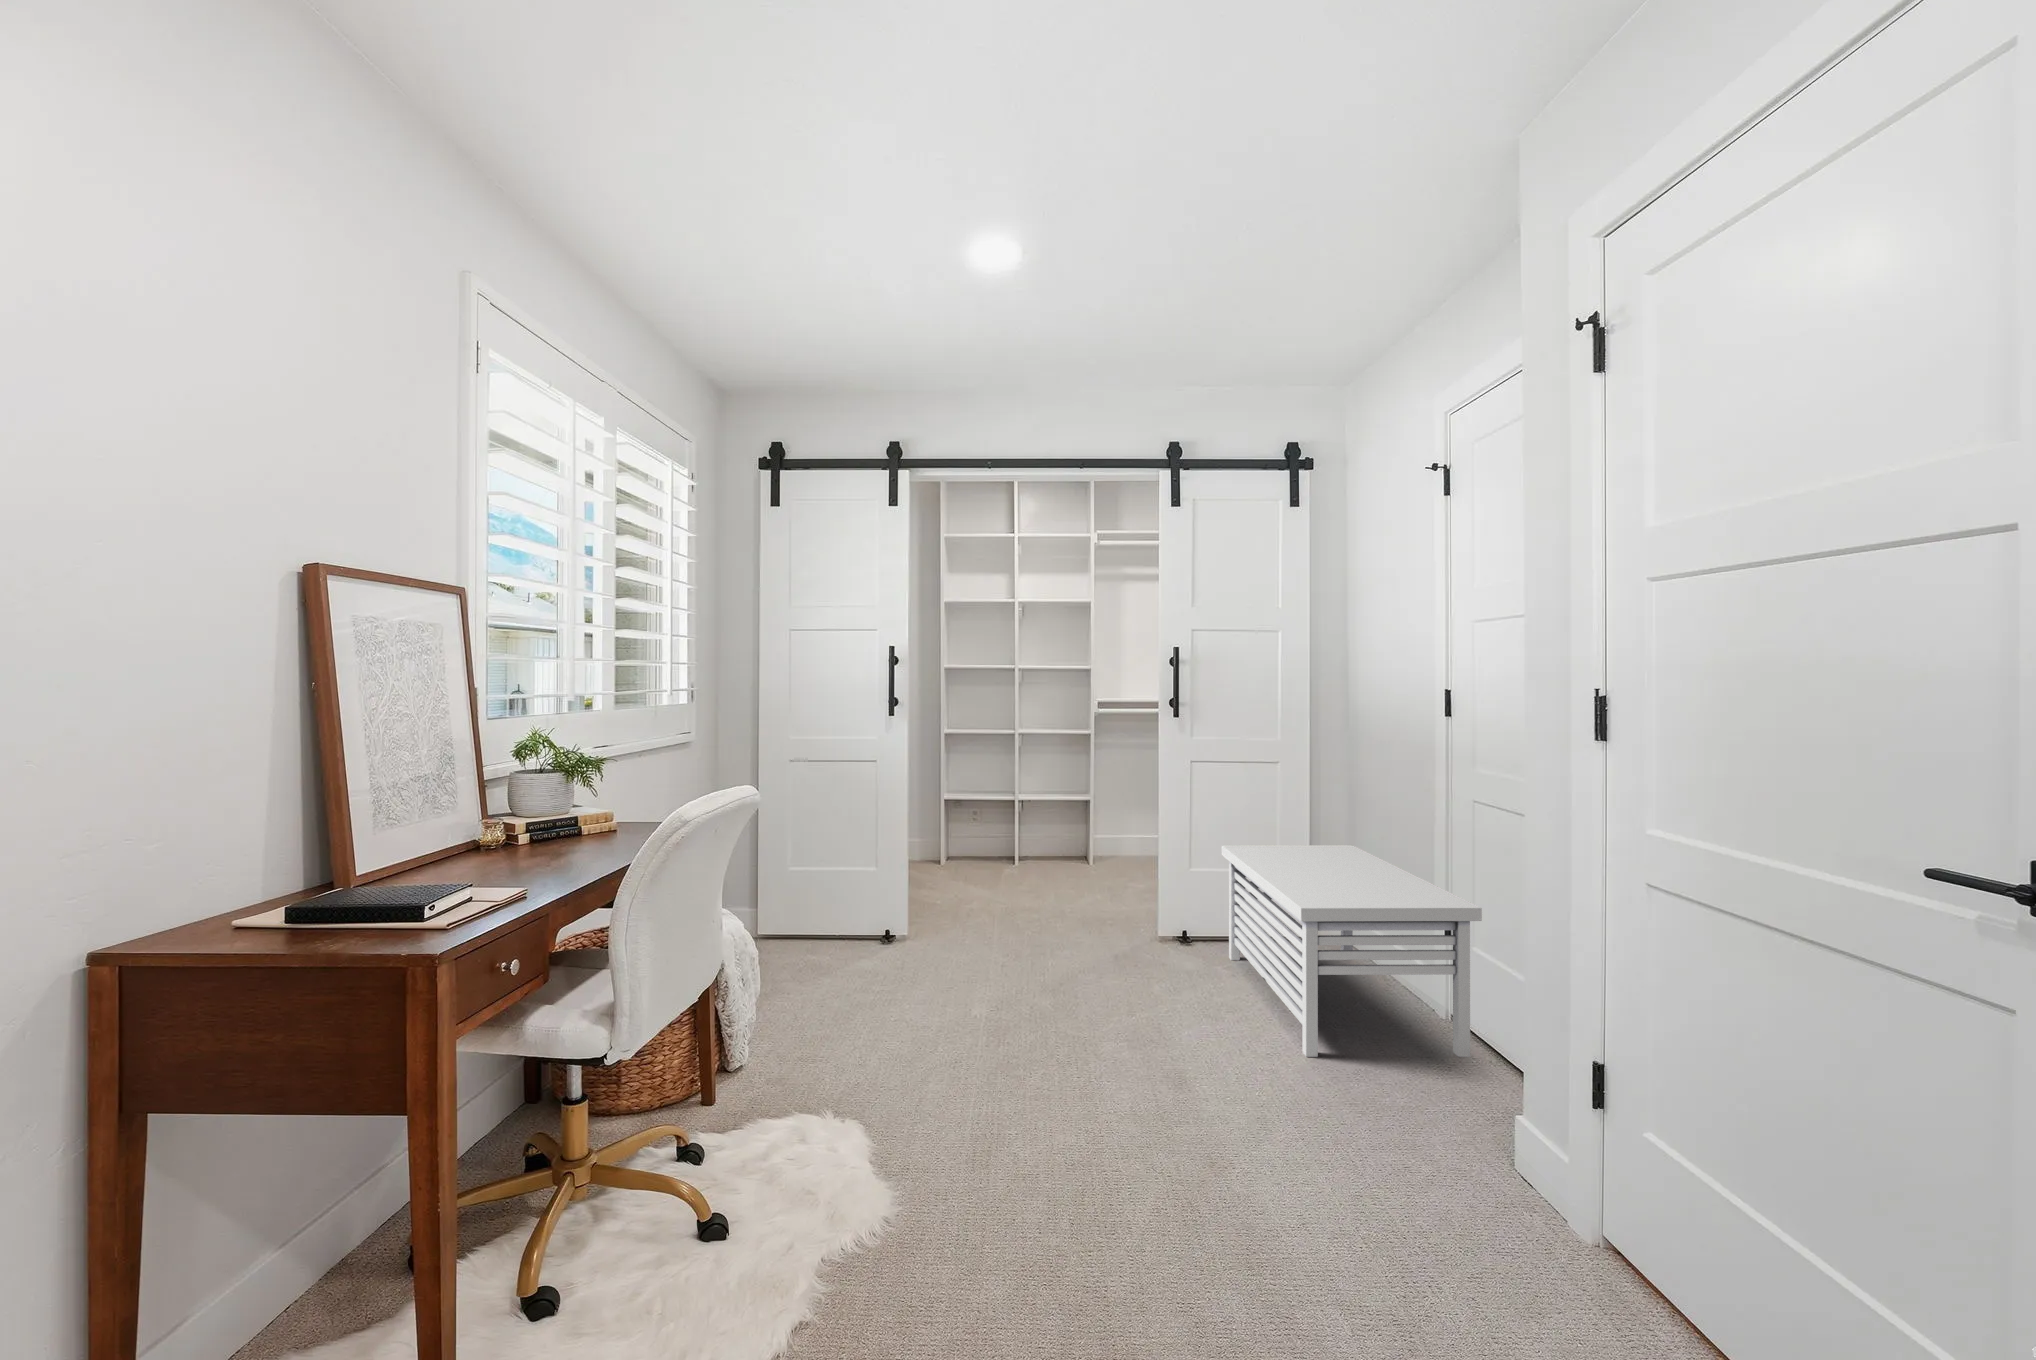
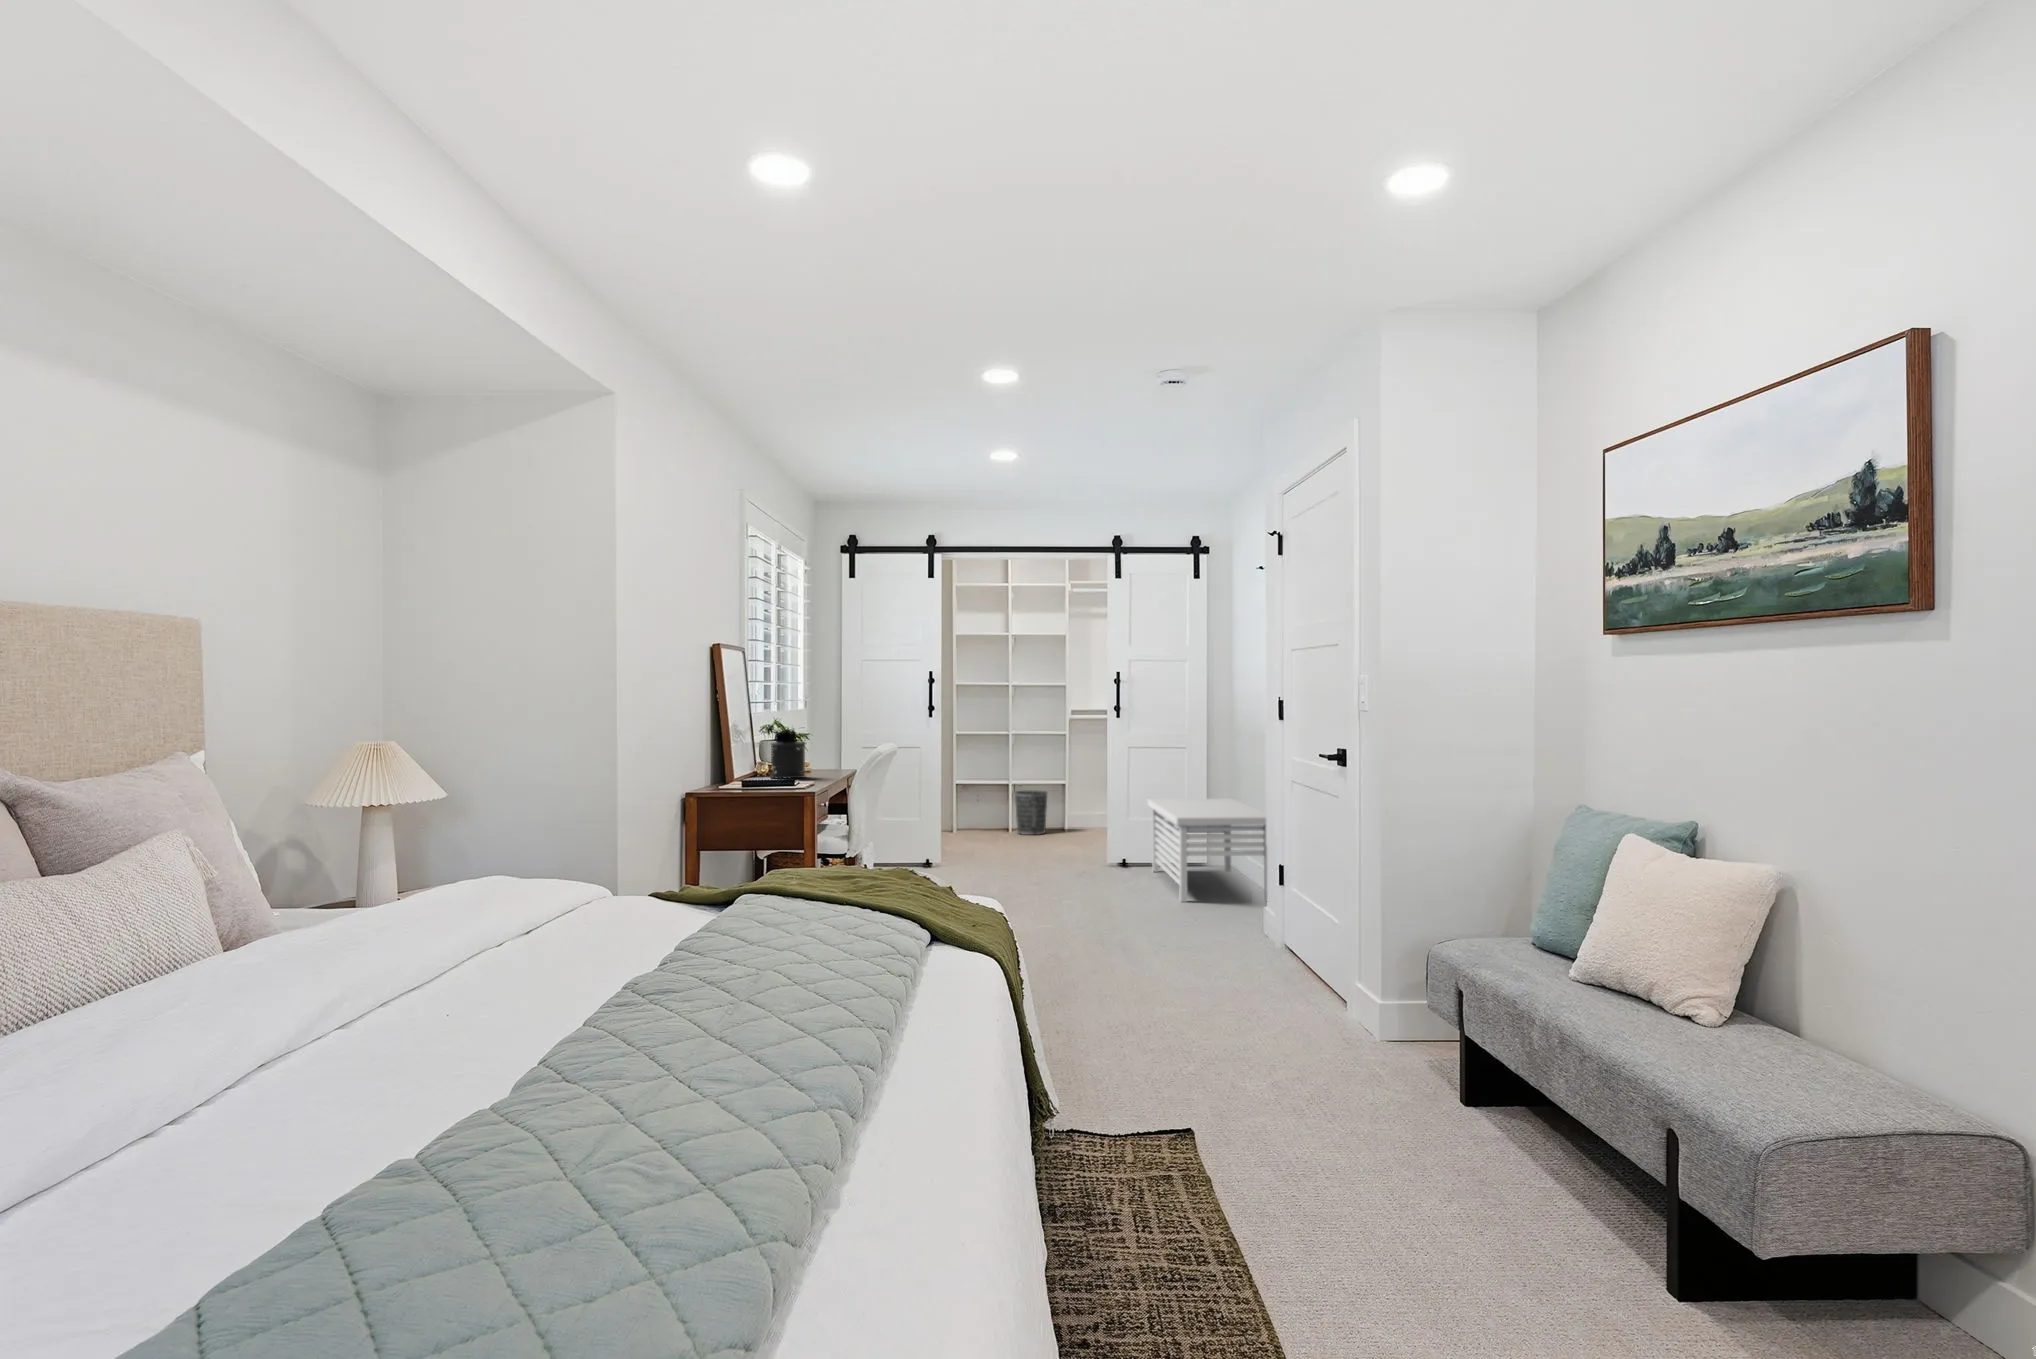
pen holder: none [462,755,551,875] -> present [771,728,805,779]
wastebasket: none [1023,808,1066,869] -> present [1015,790,1047,835]

